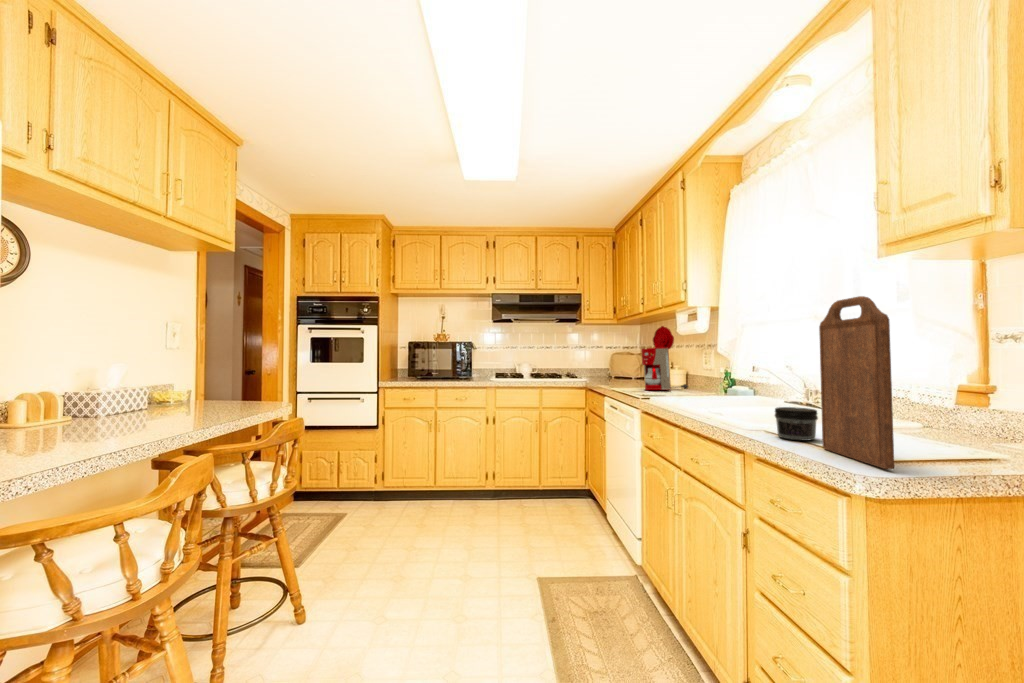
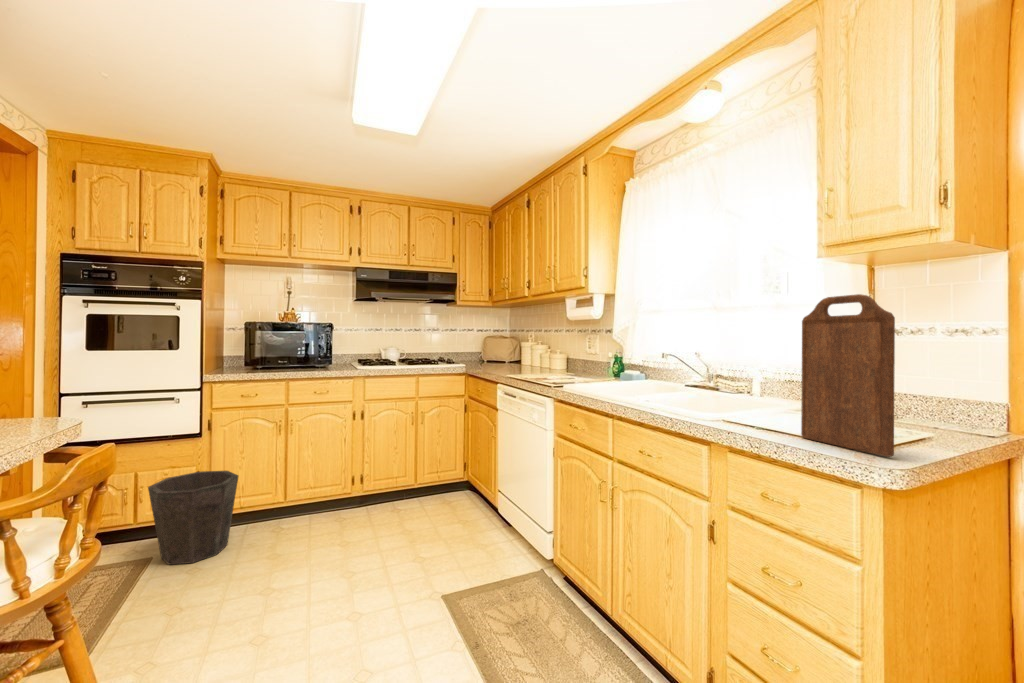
coffee maker: present [641,326,688,390] -> none [537,311,576,377]
jar: present [775,407,818,441] -> none [742,397,782,429]
waste bin: none [341,455,399,523] -> present [148,471,238,564]

